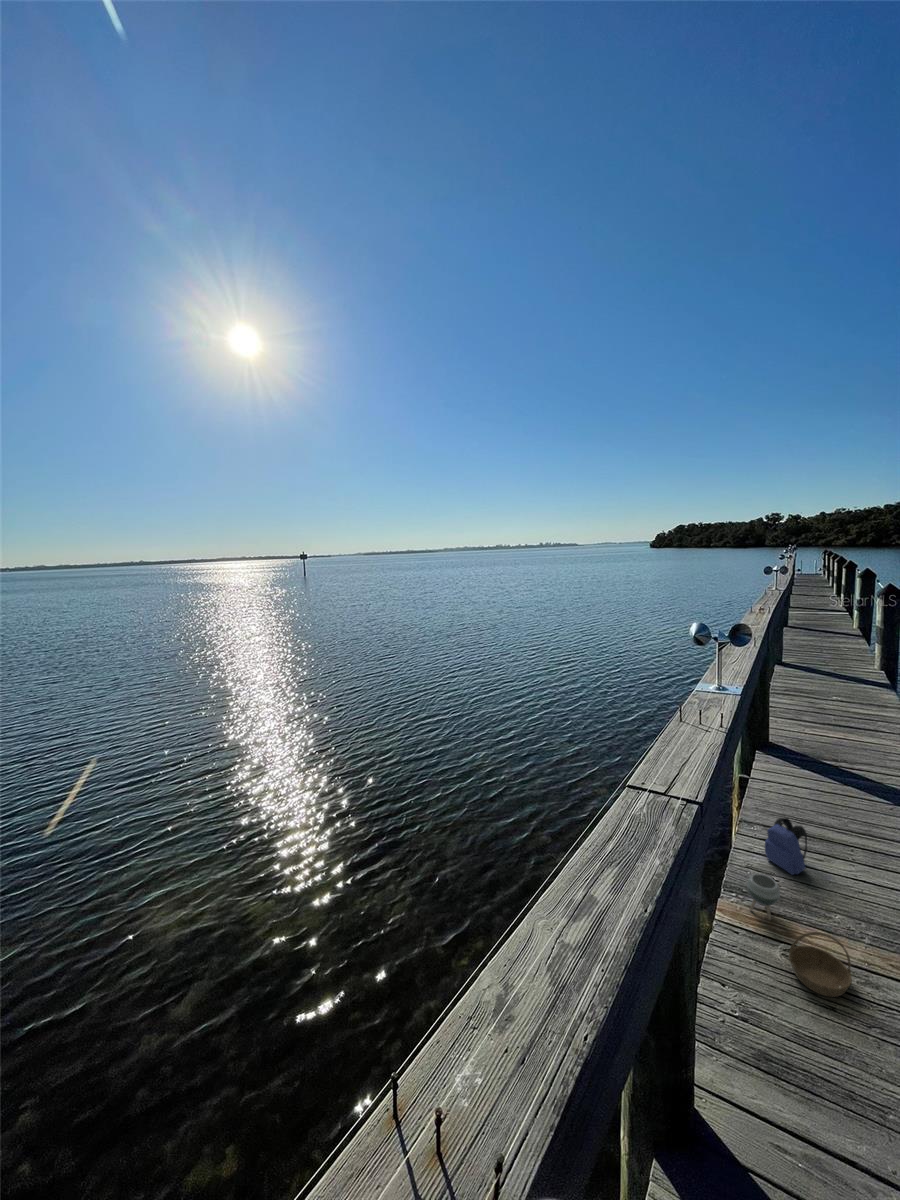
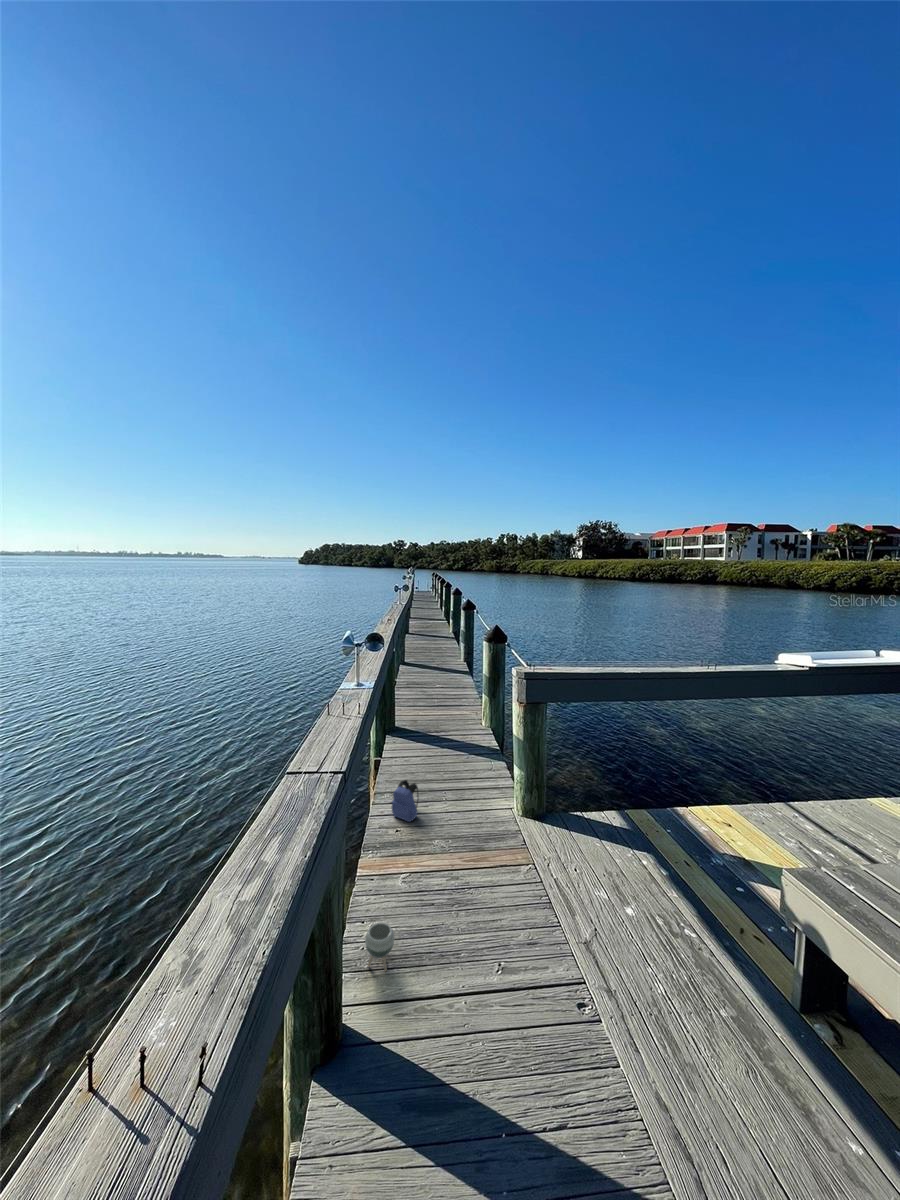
planter: present [747,873,780,920] -> present [365,923,394,971]
basket: present [789,932,852,997] -> none [407,853,443,898]

